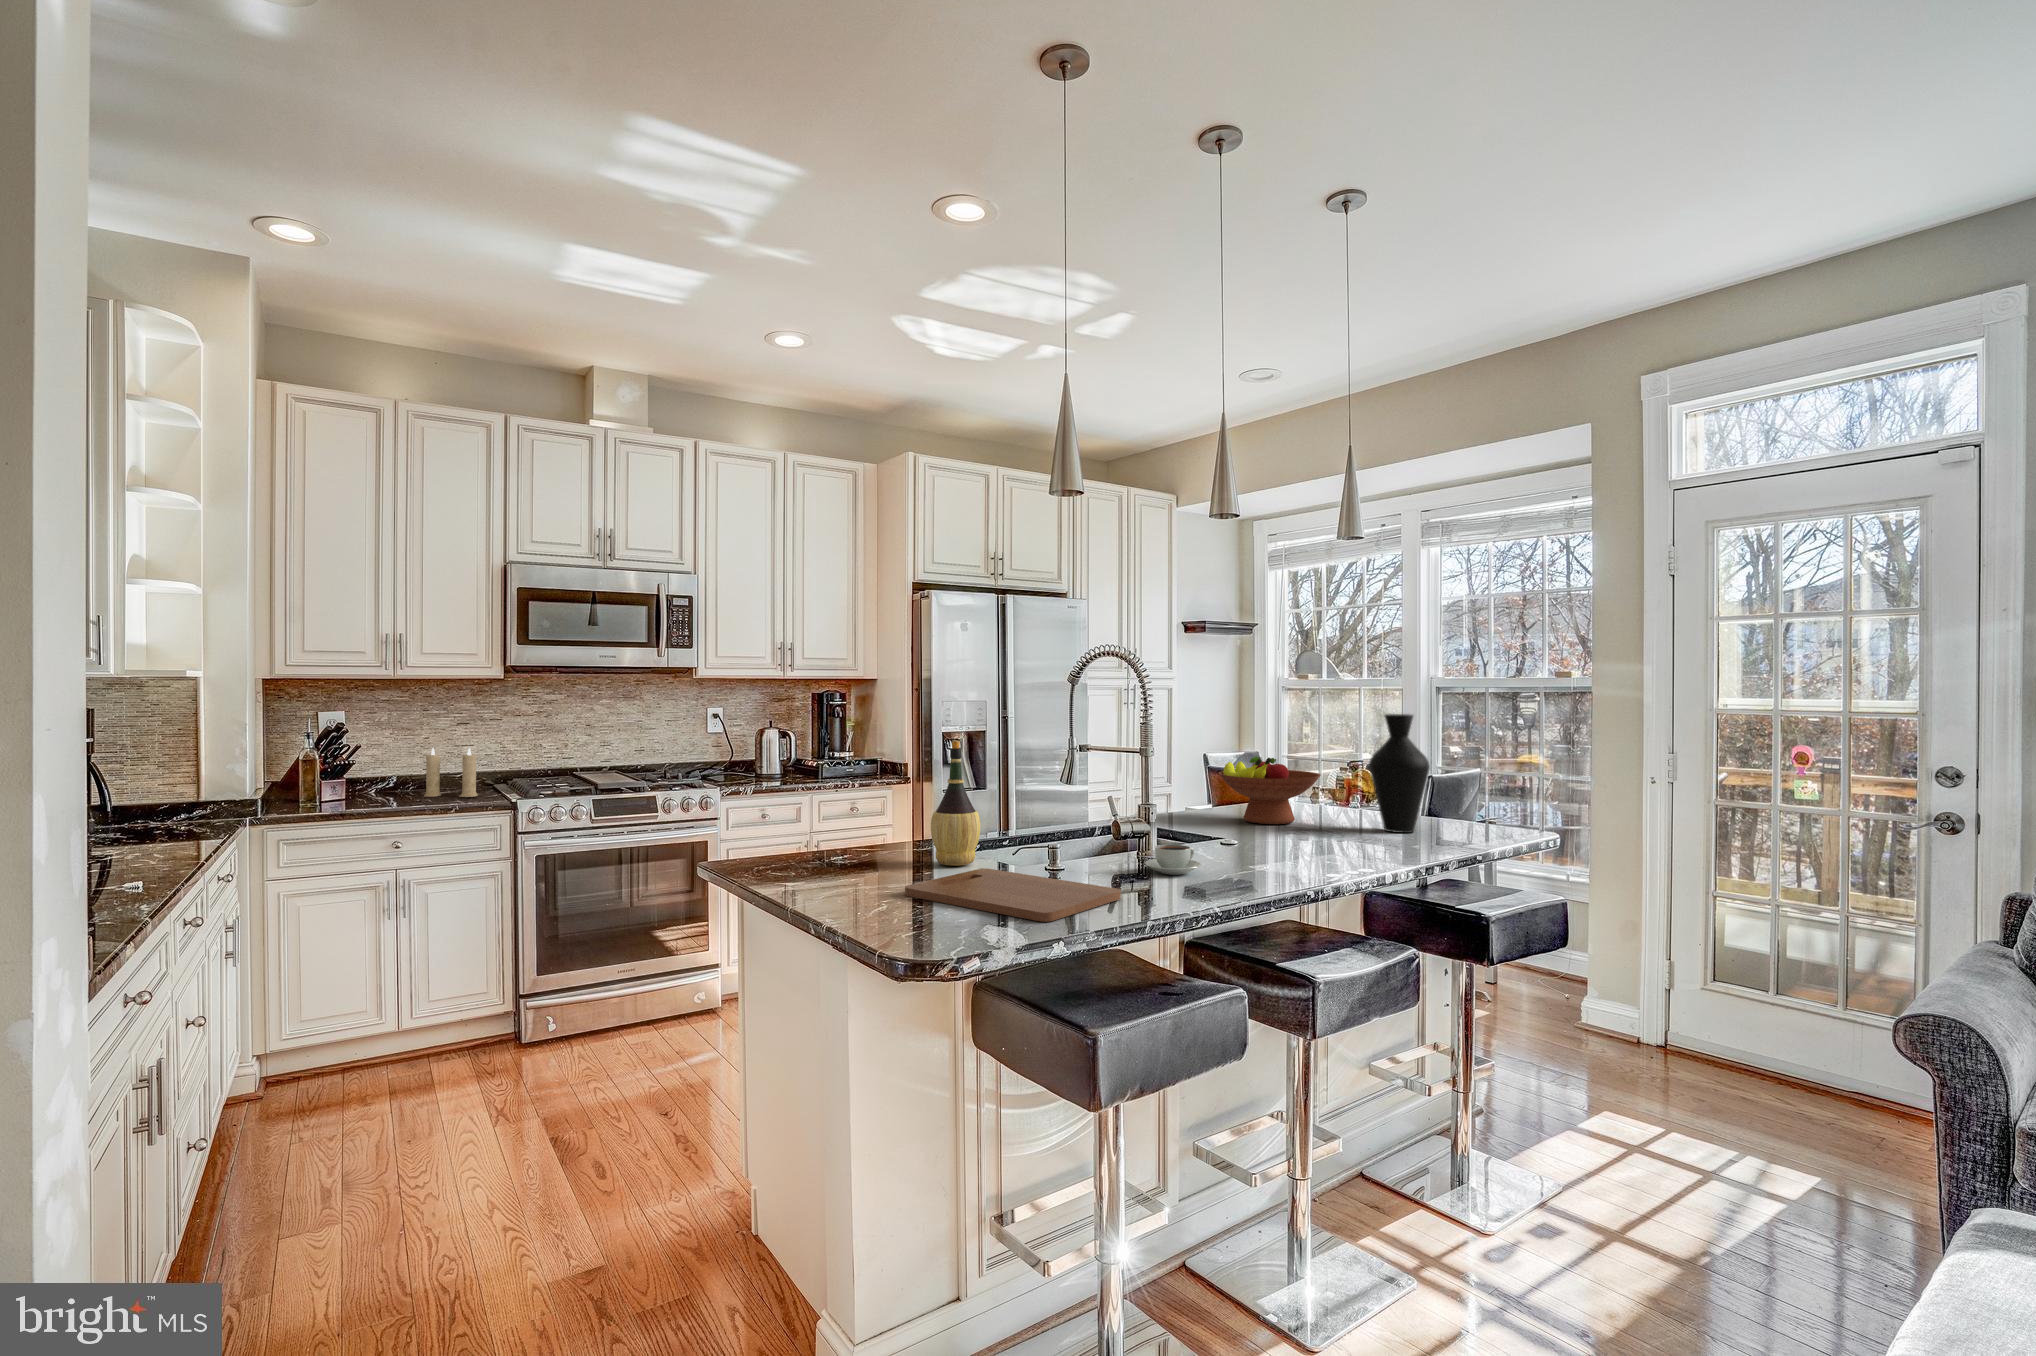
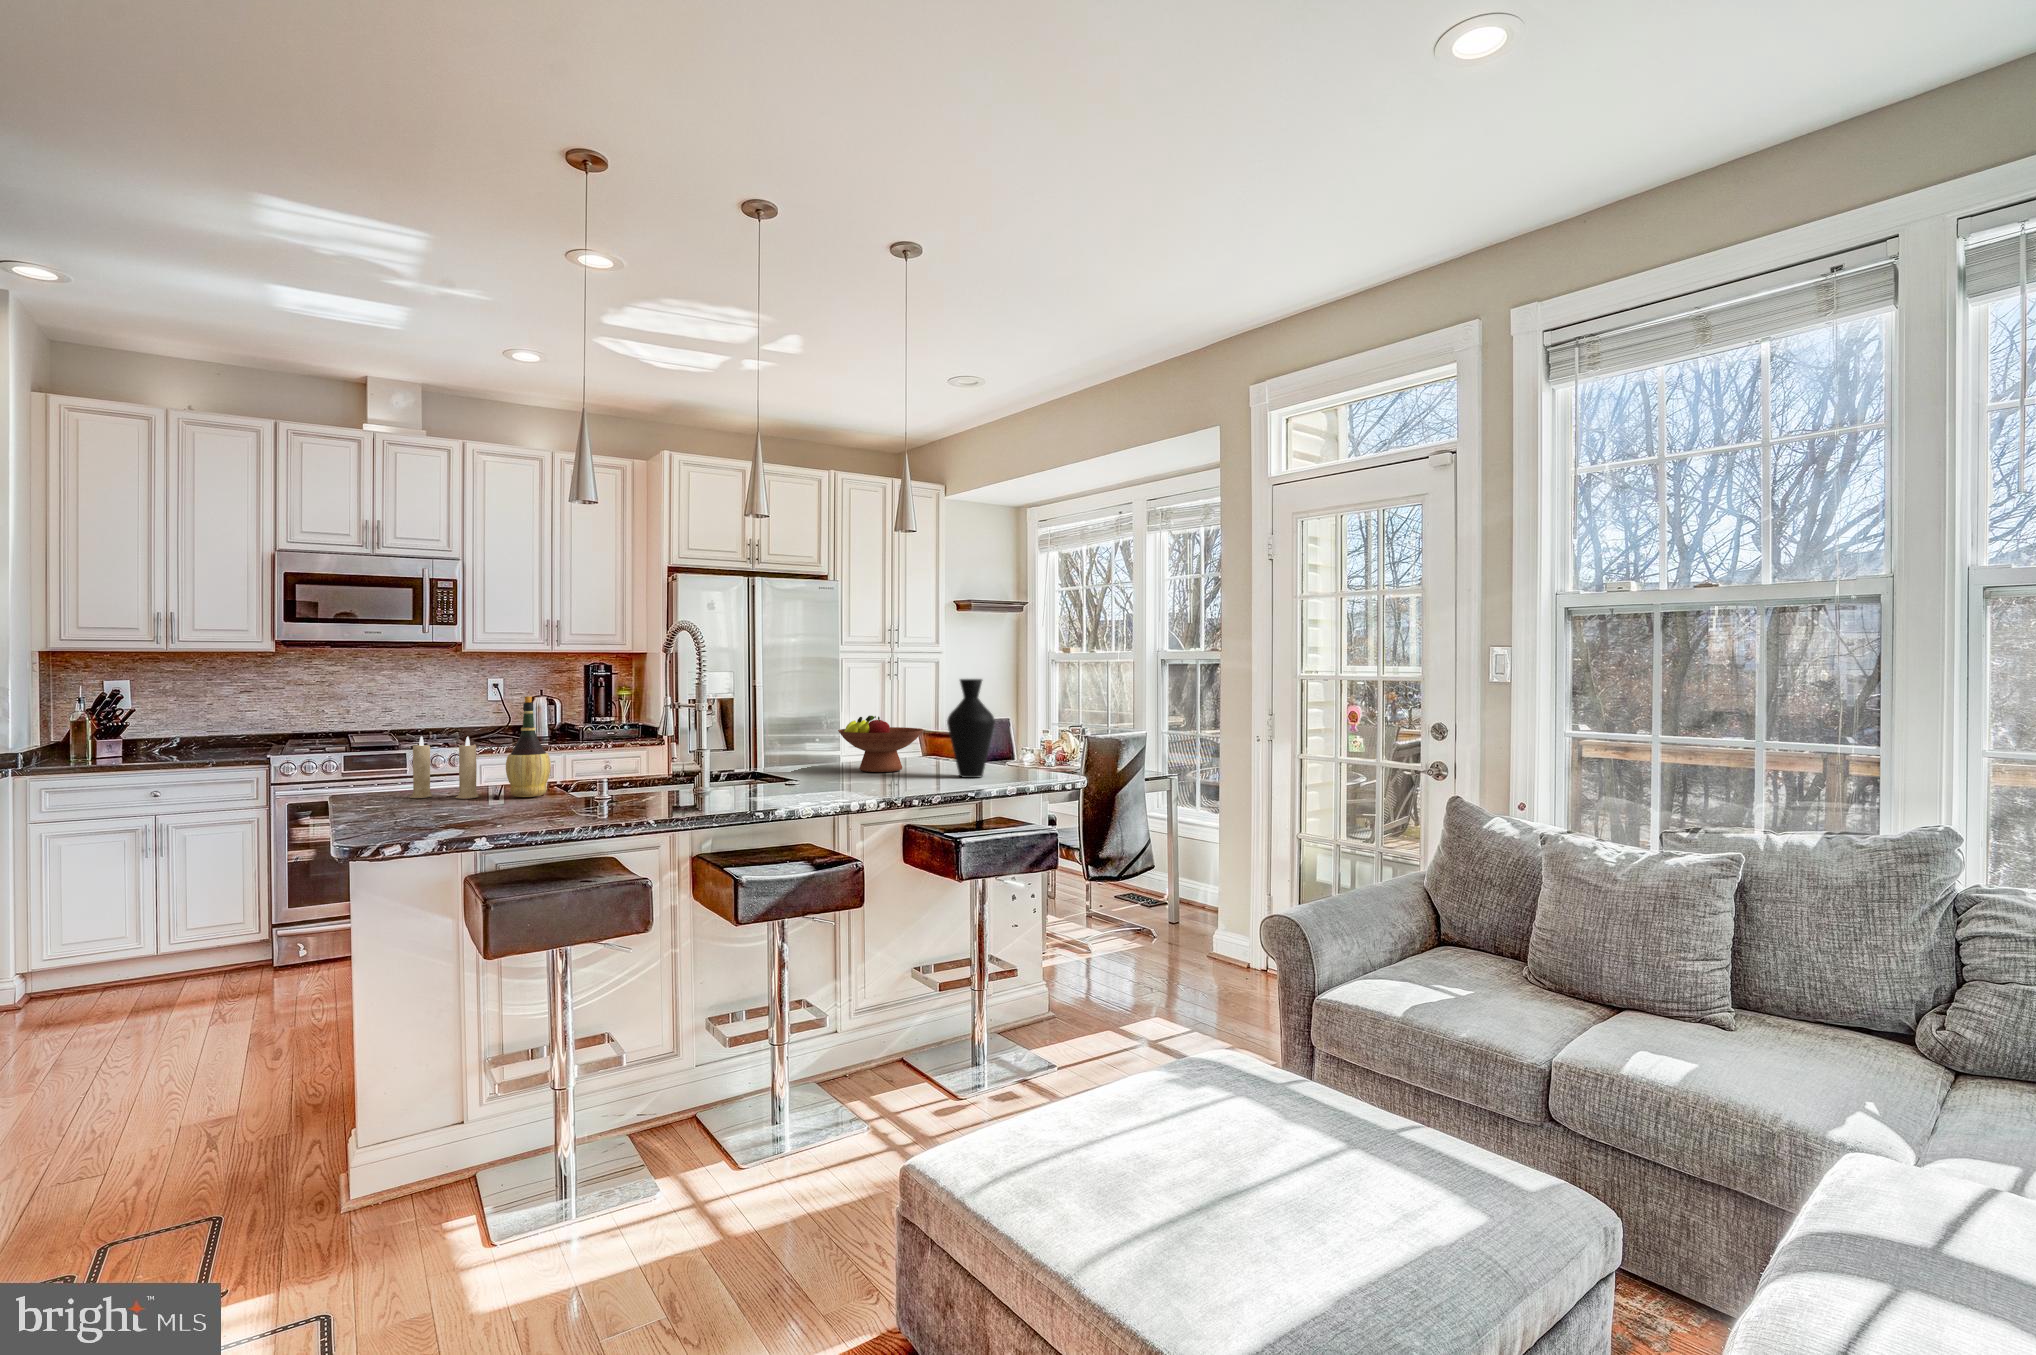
candle: present [424,748,478,797] -> present [410,736,479,799]
coffee cup: present [1145,844,1201,875] -> none [669,780,716,803]
cutting board: present [905,869,1121,922] -> none [434,797,600,828]

